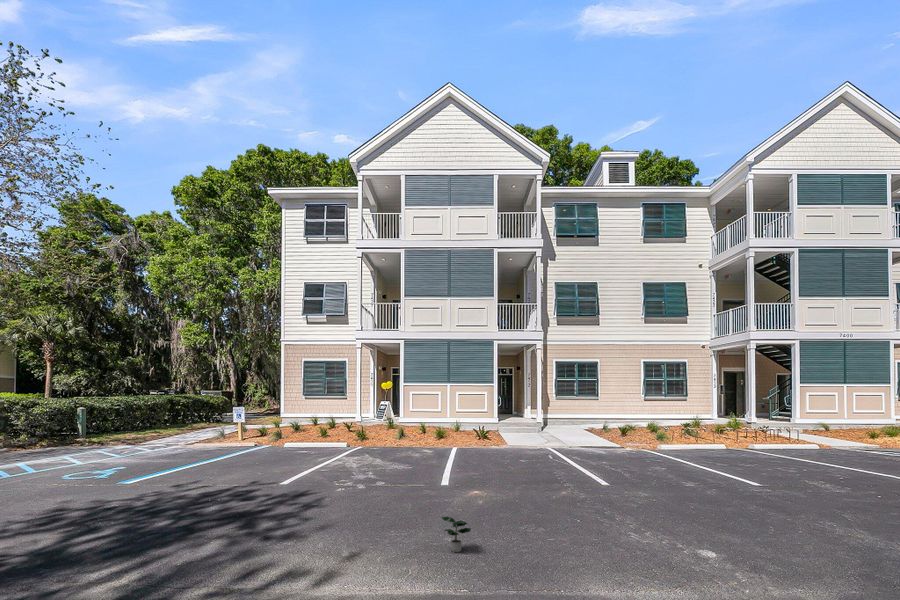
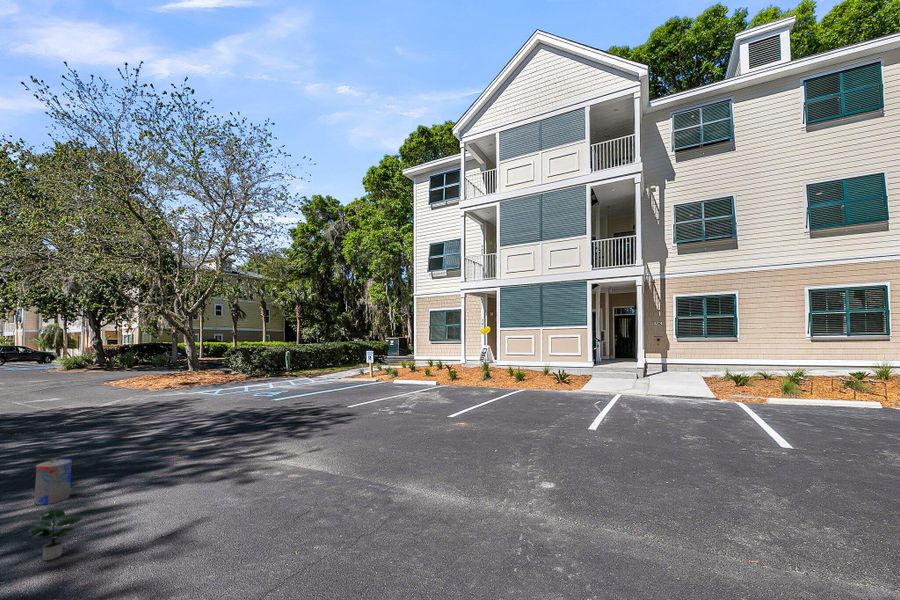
trash can: none [303,497,331,541] -> present [34,458,72,505]

